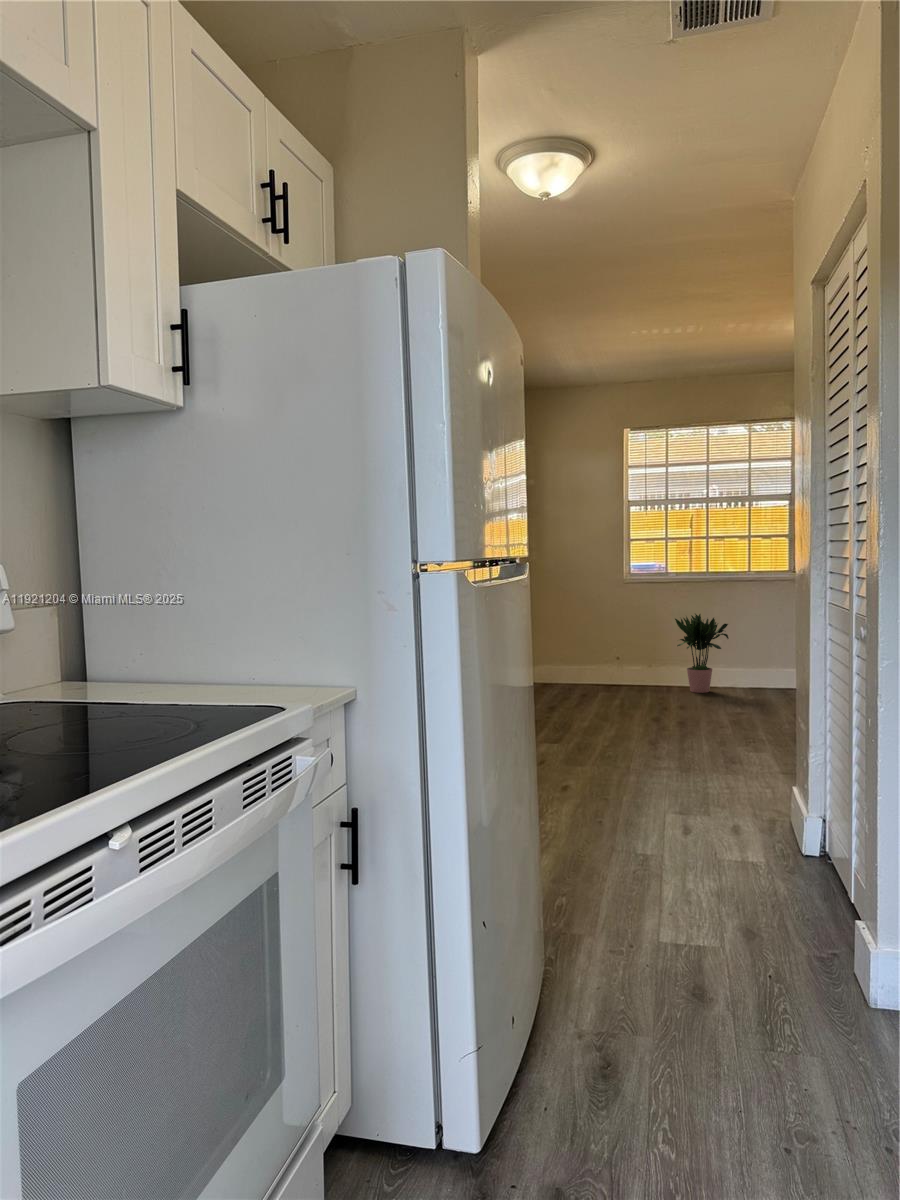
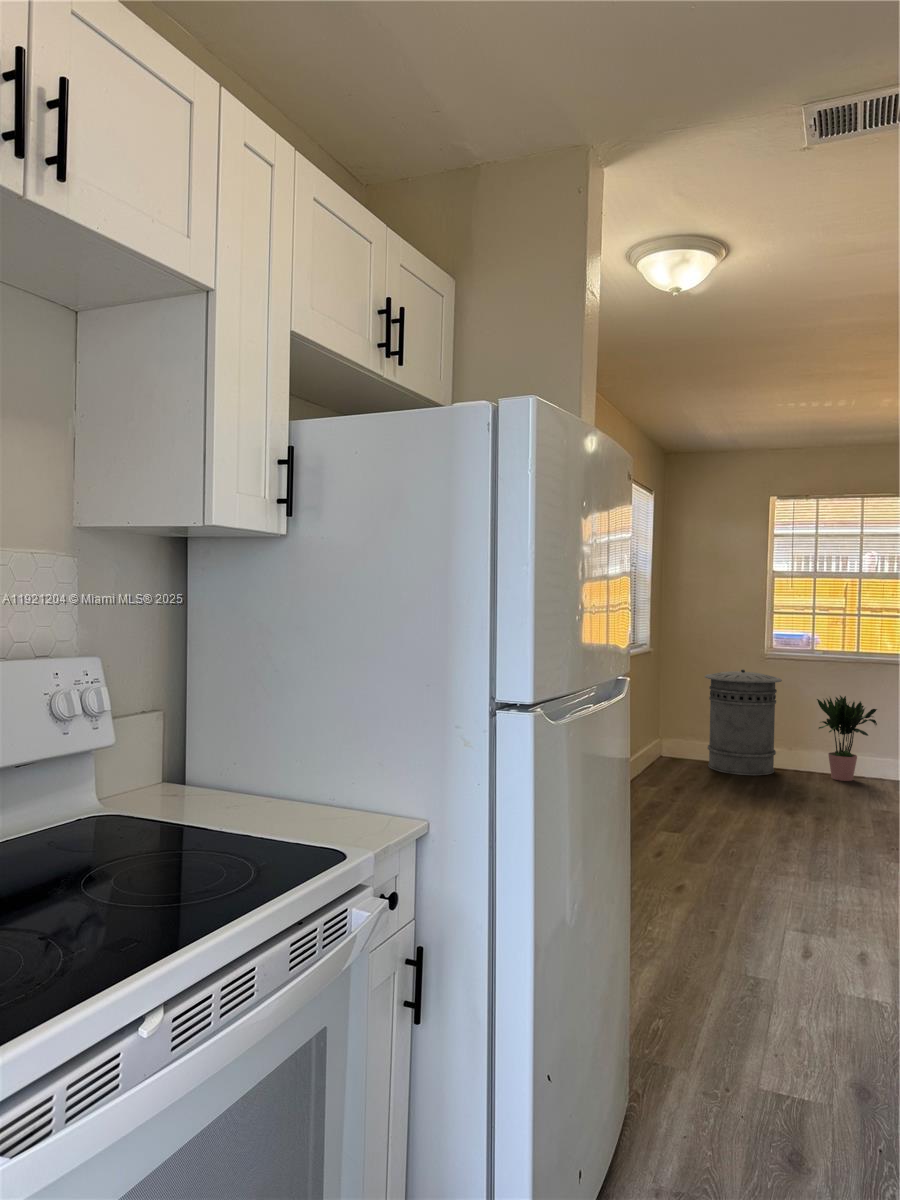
trash can: none [572,595,643,695] -> present [705,669,782,775]

